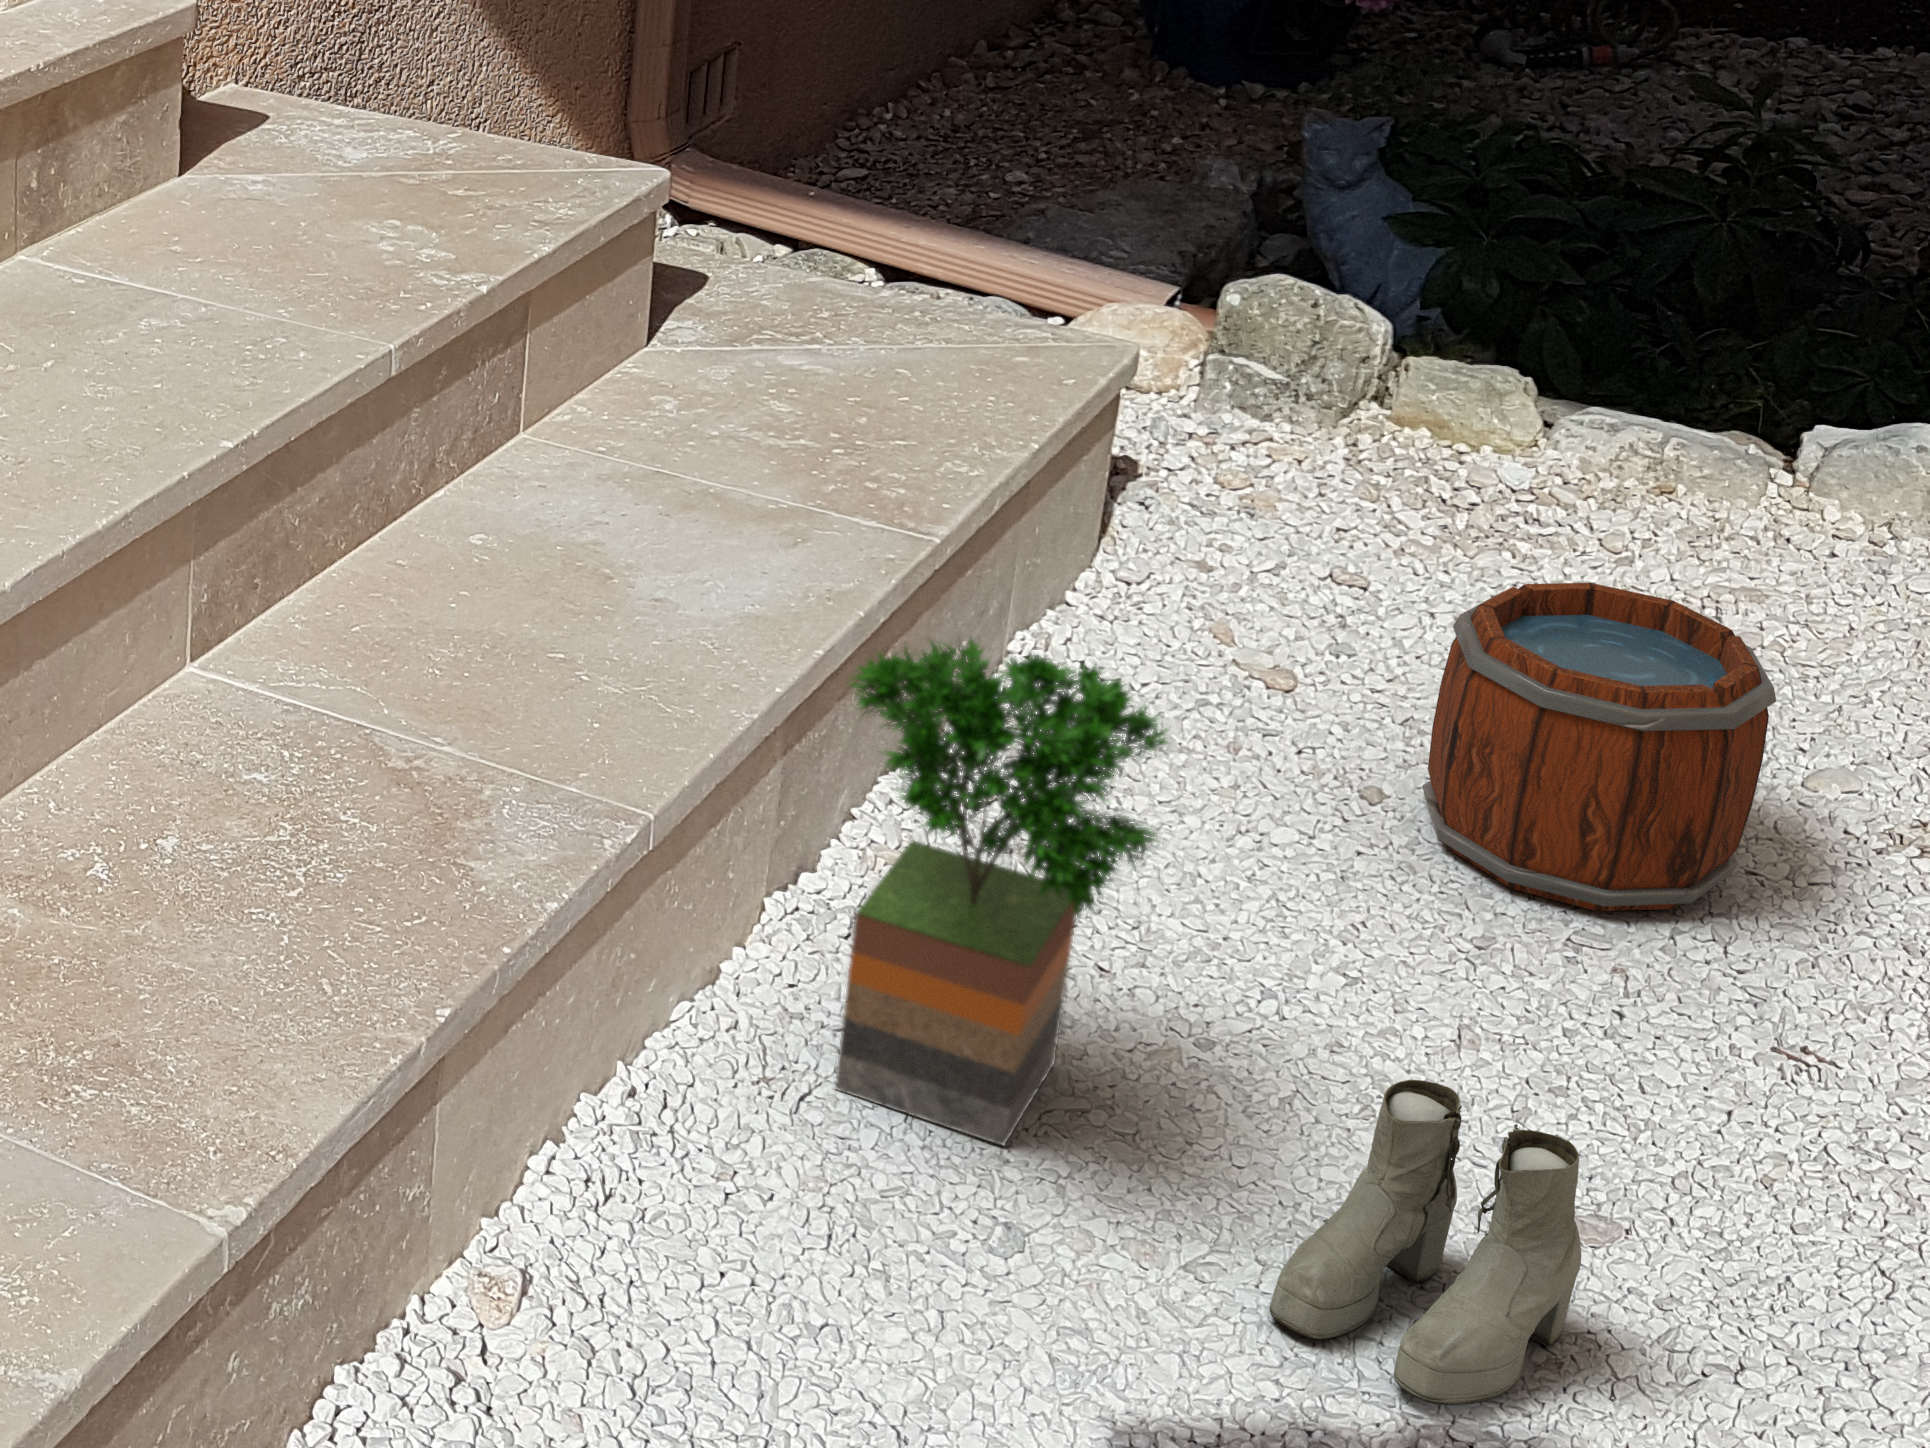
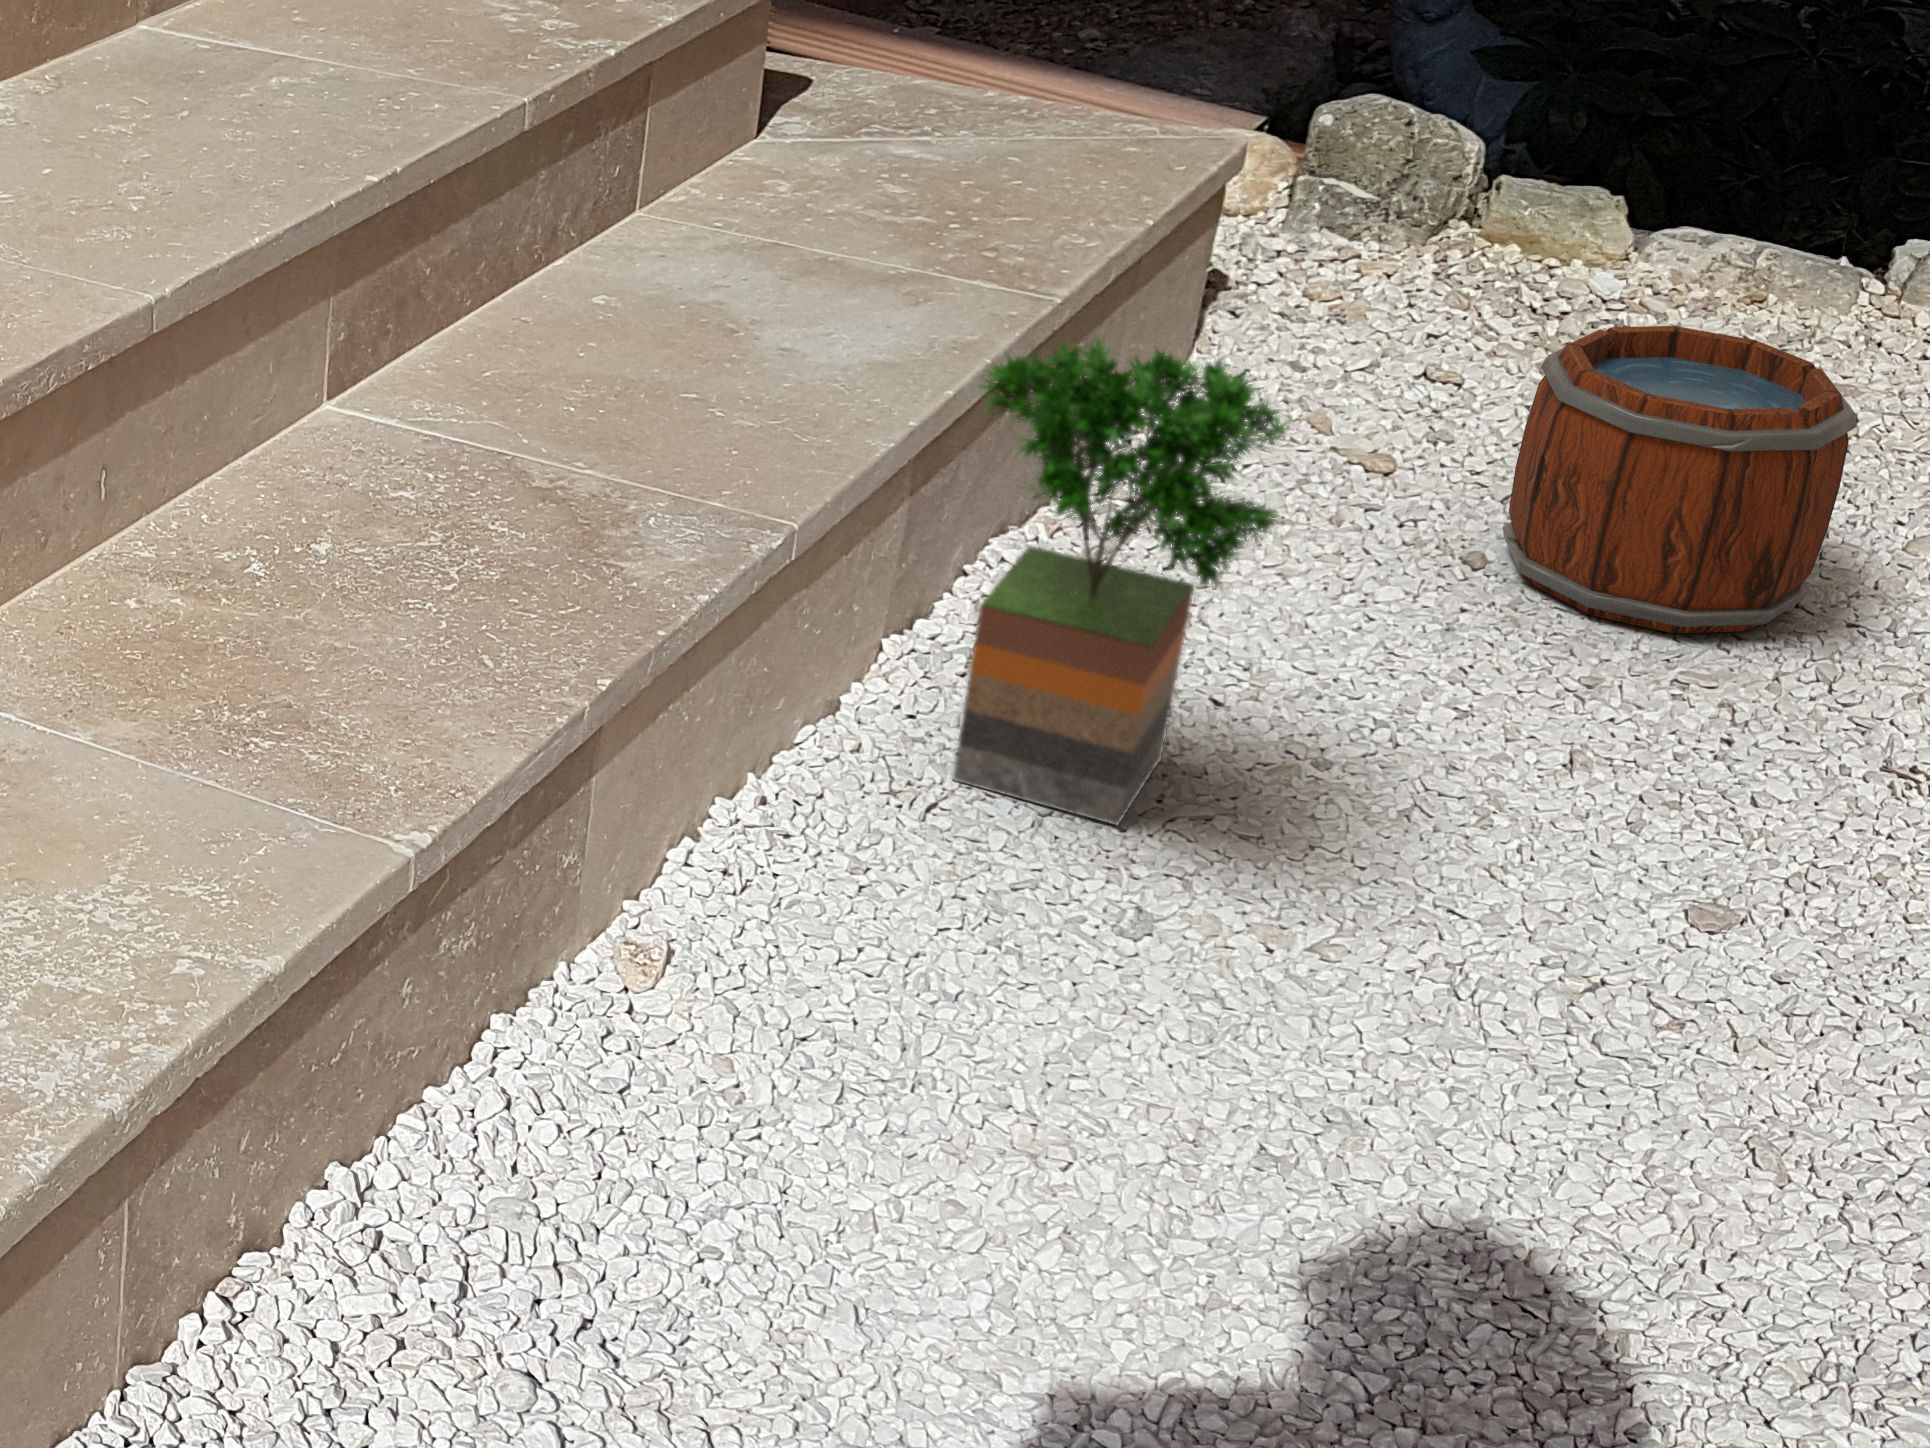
boots: present [1269,1080,1581,1405] -> none [1380,738,1687,1031]

